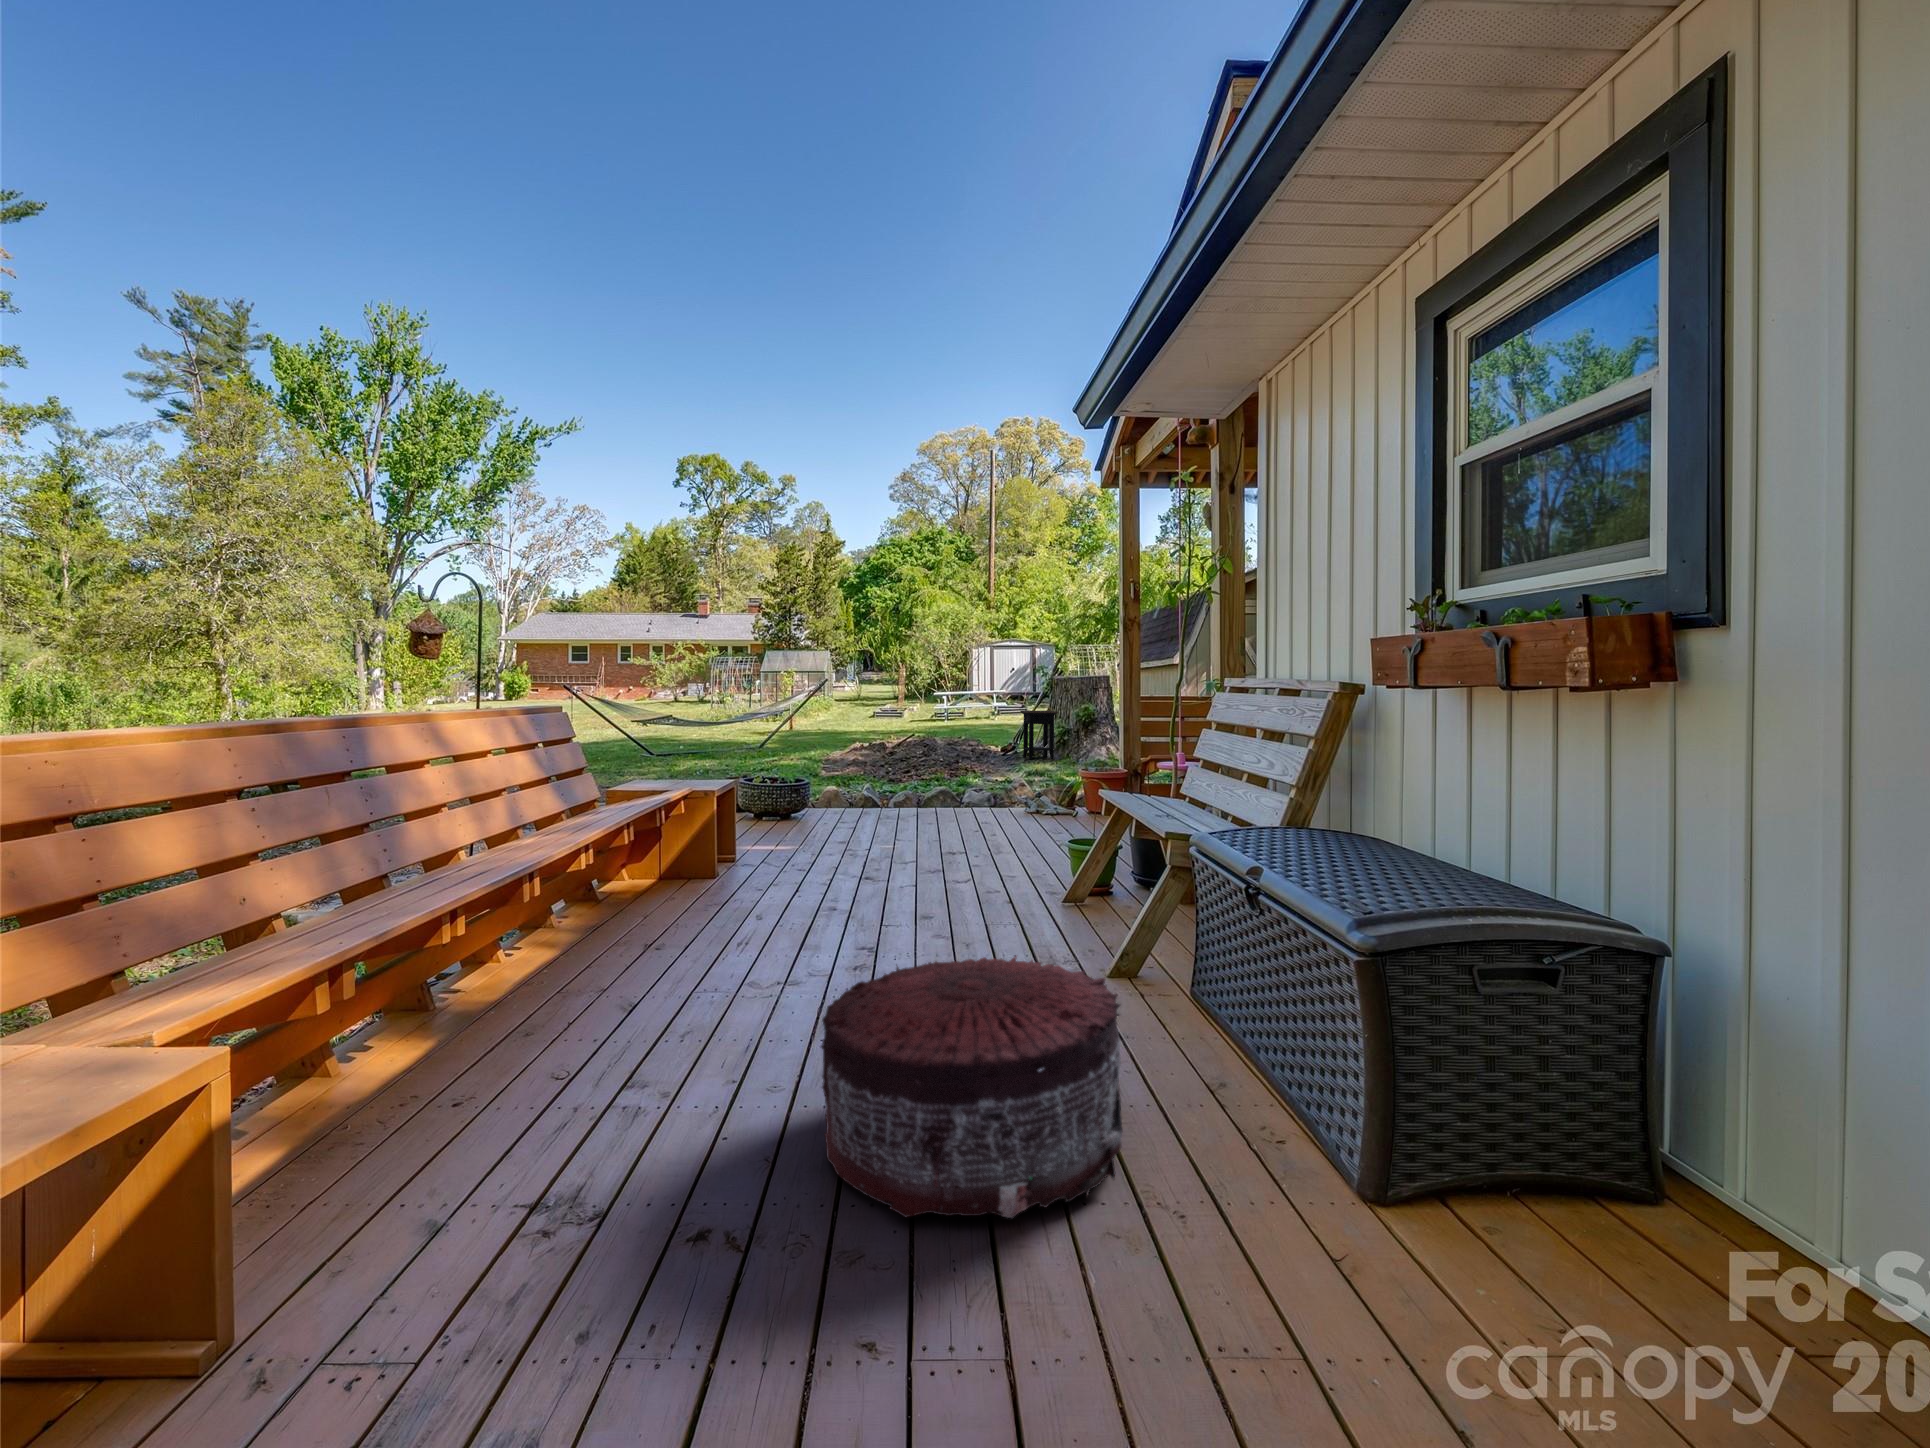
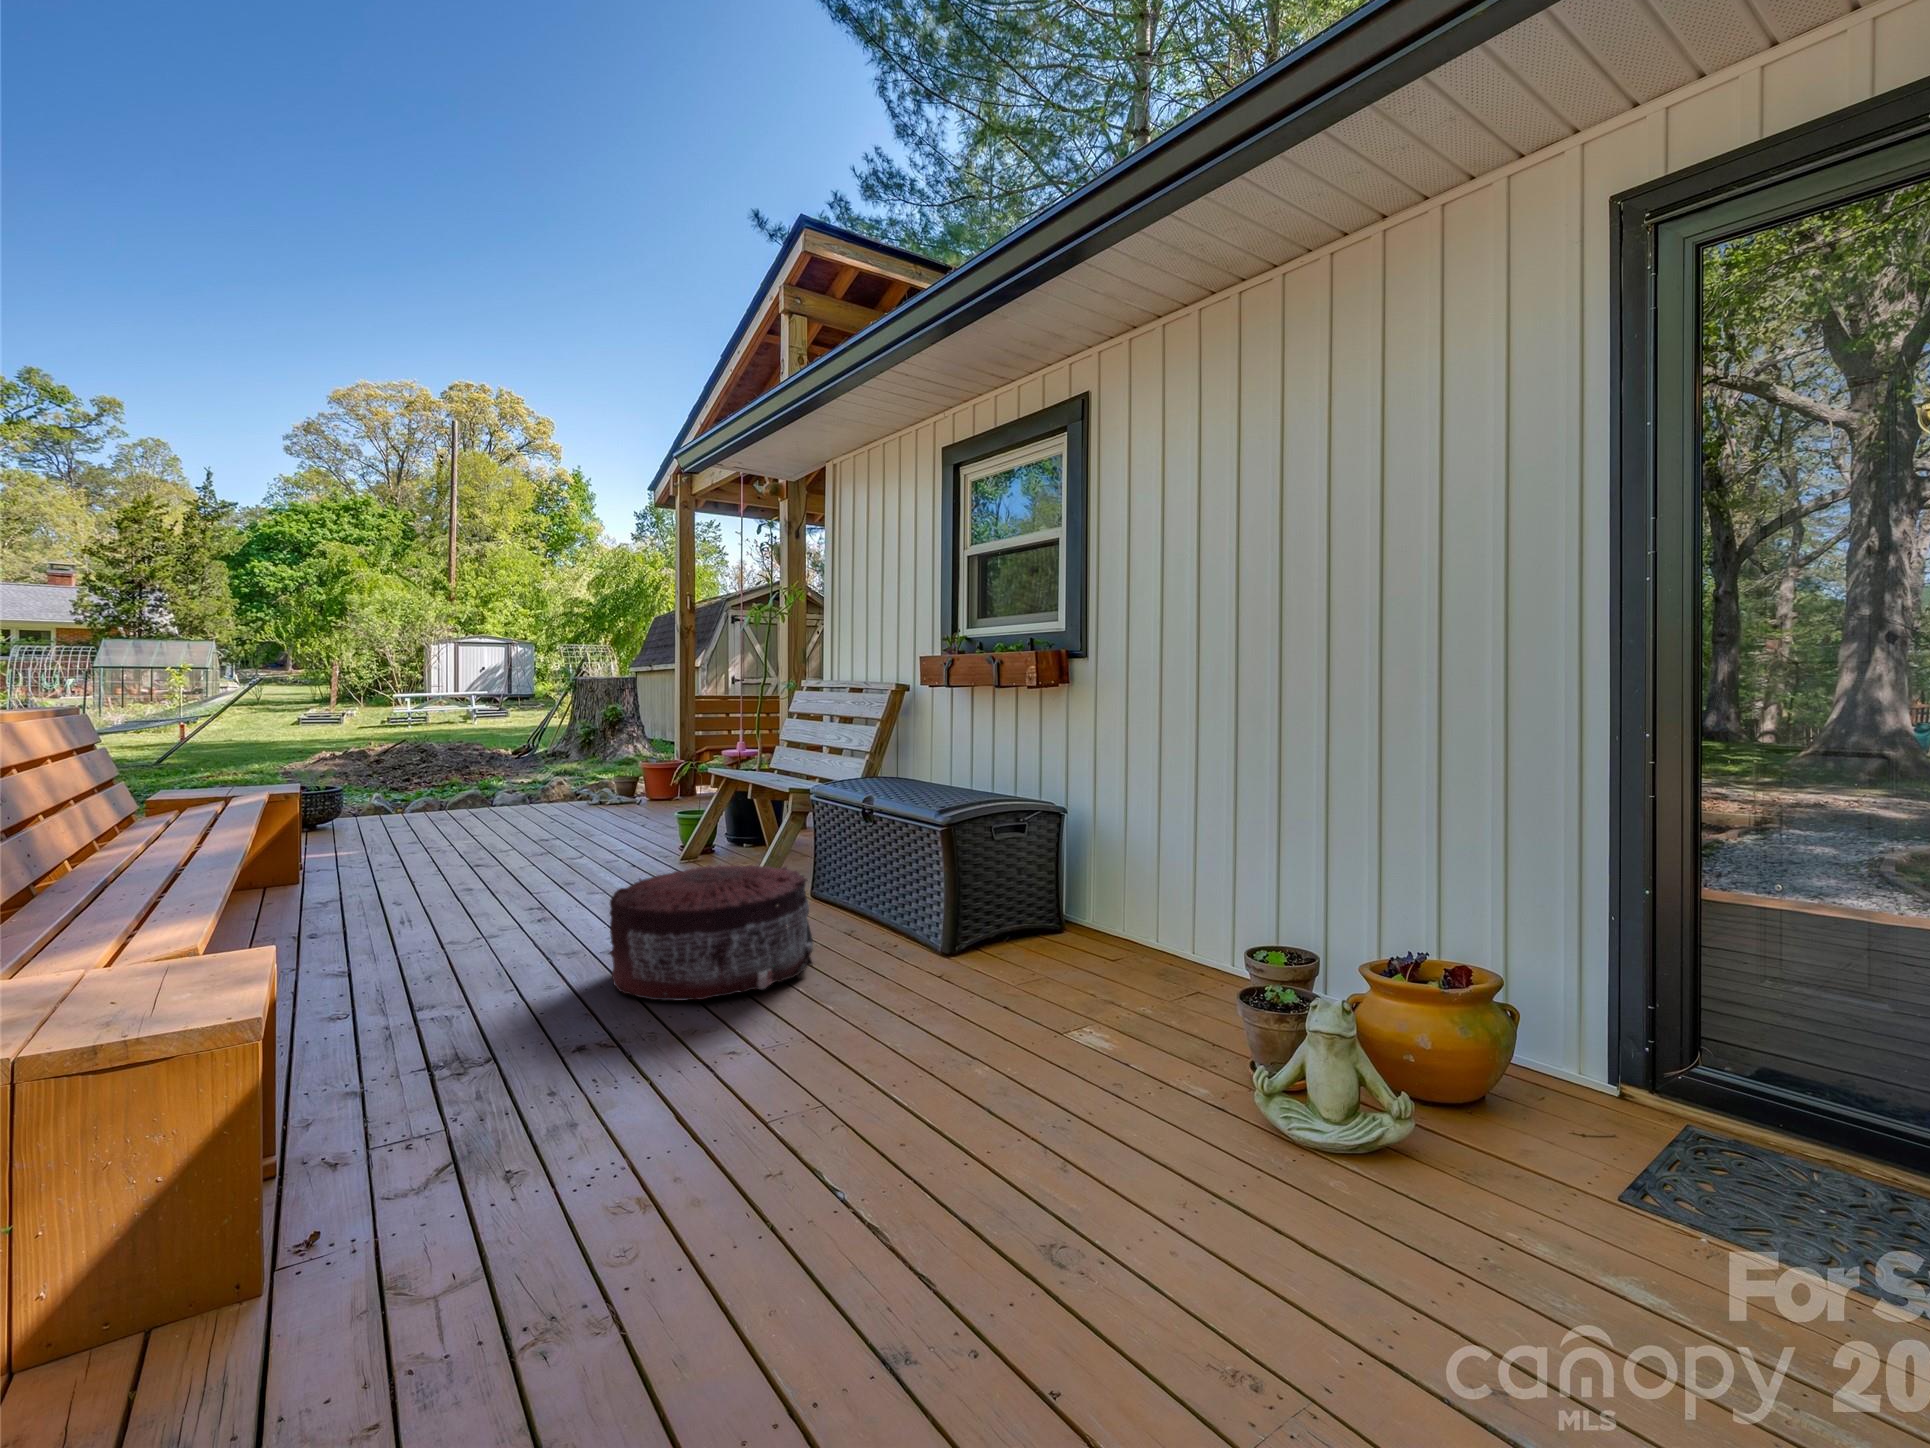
side table: present [1020,710,1058,760] -> none [529,710,574,760]

